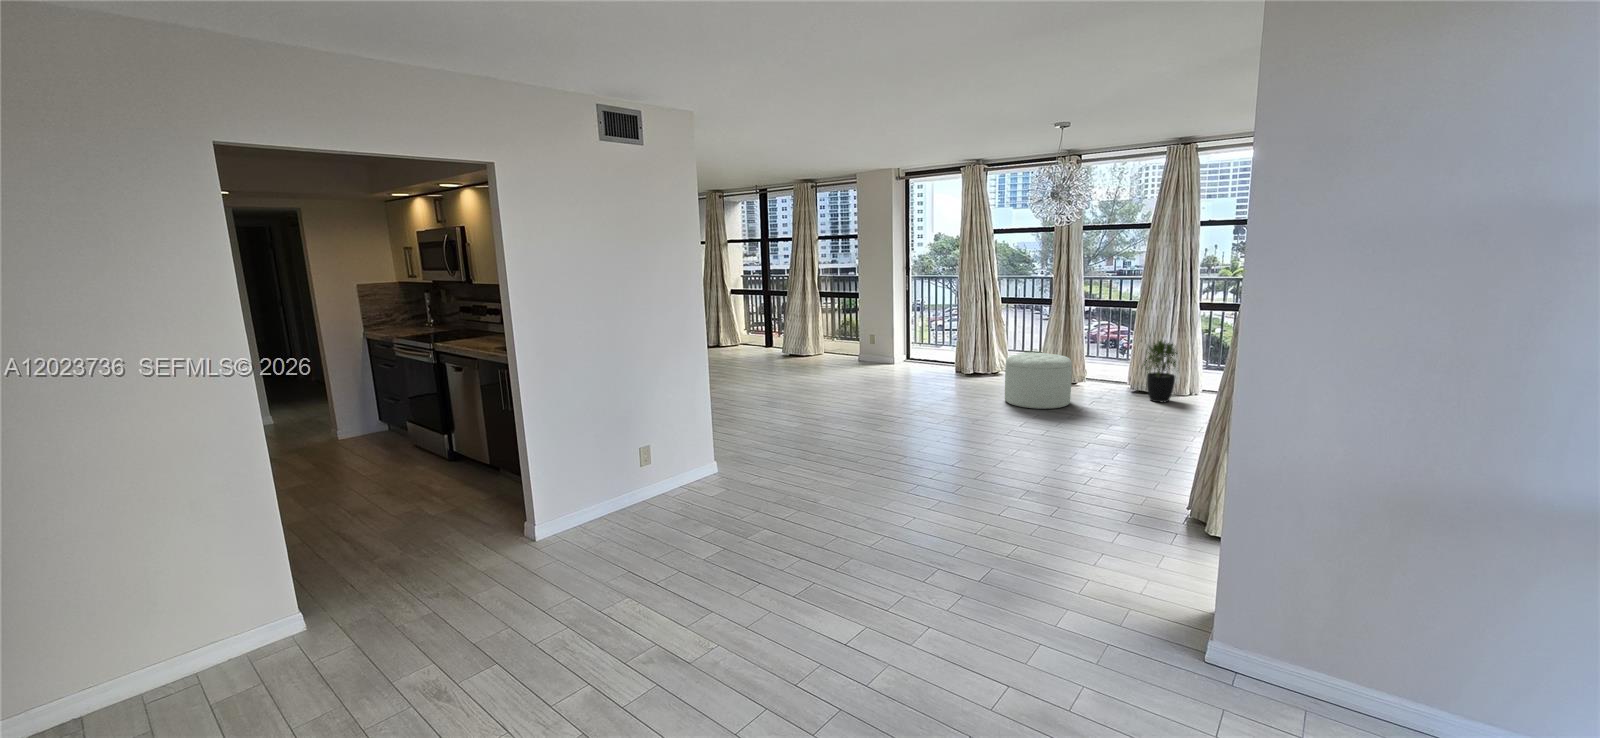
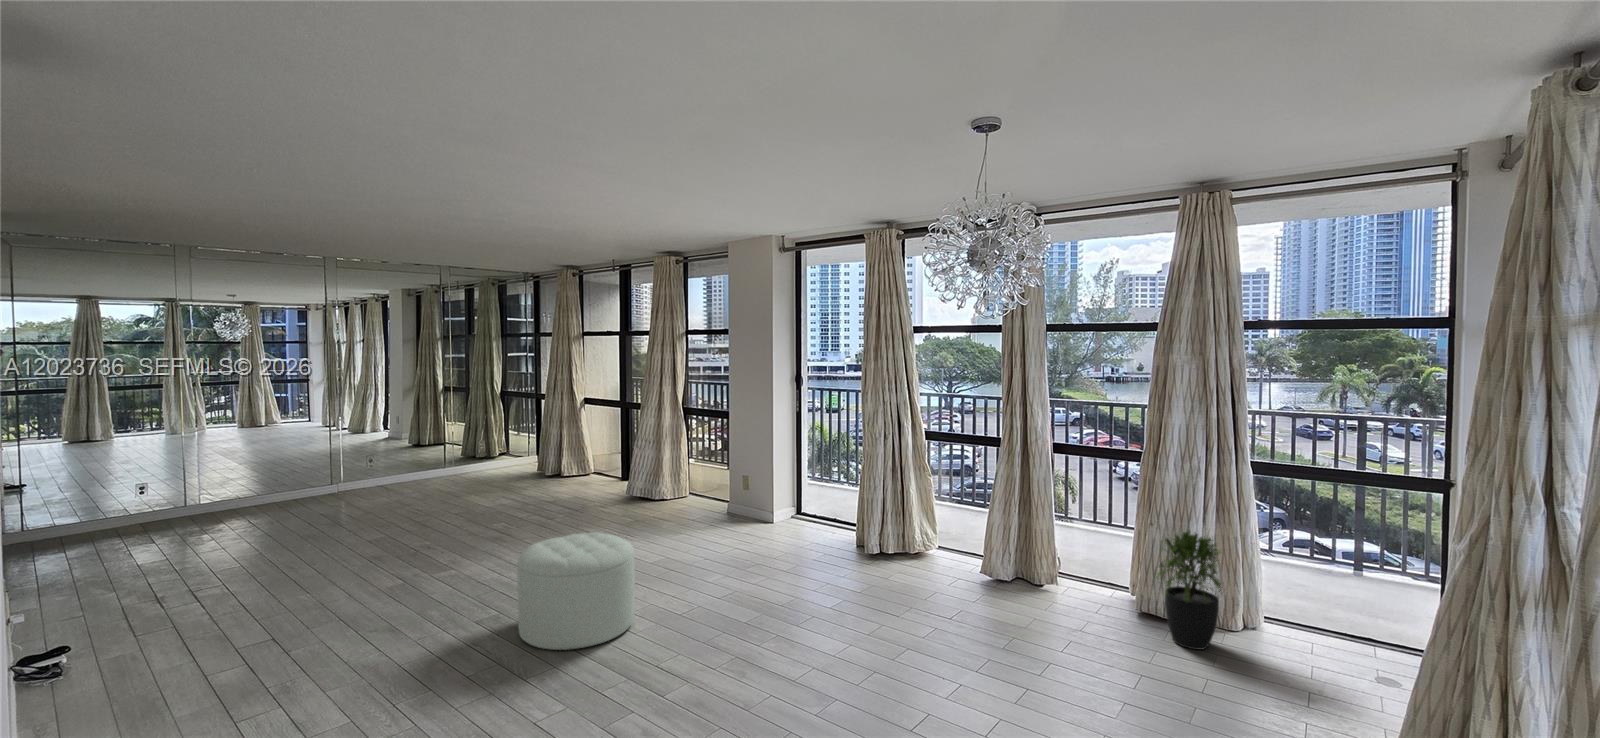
ottoman: present [1005,352,1072,409] -> present [517,532,635,650]

